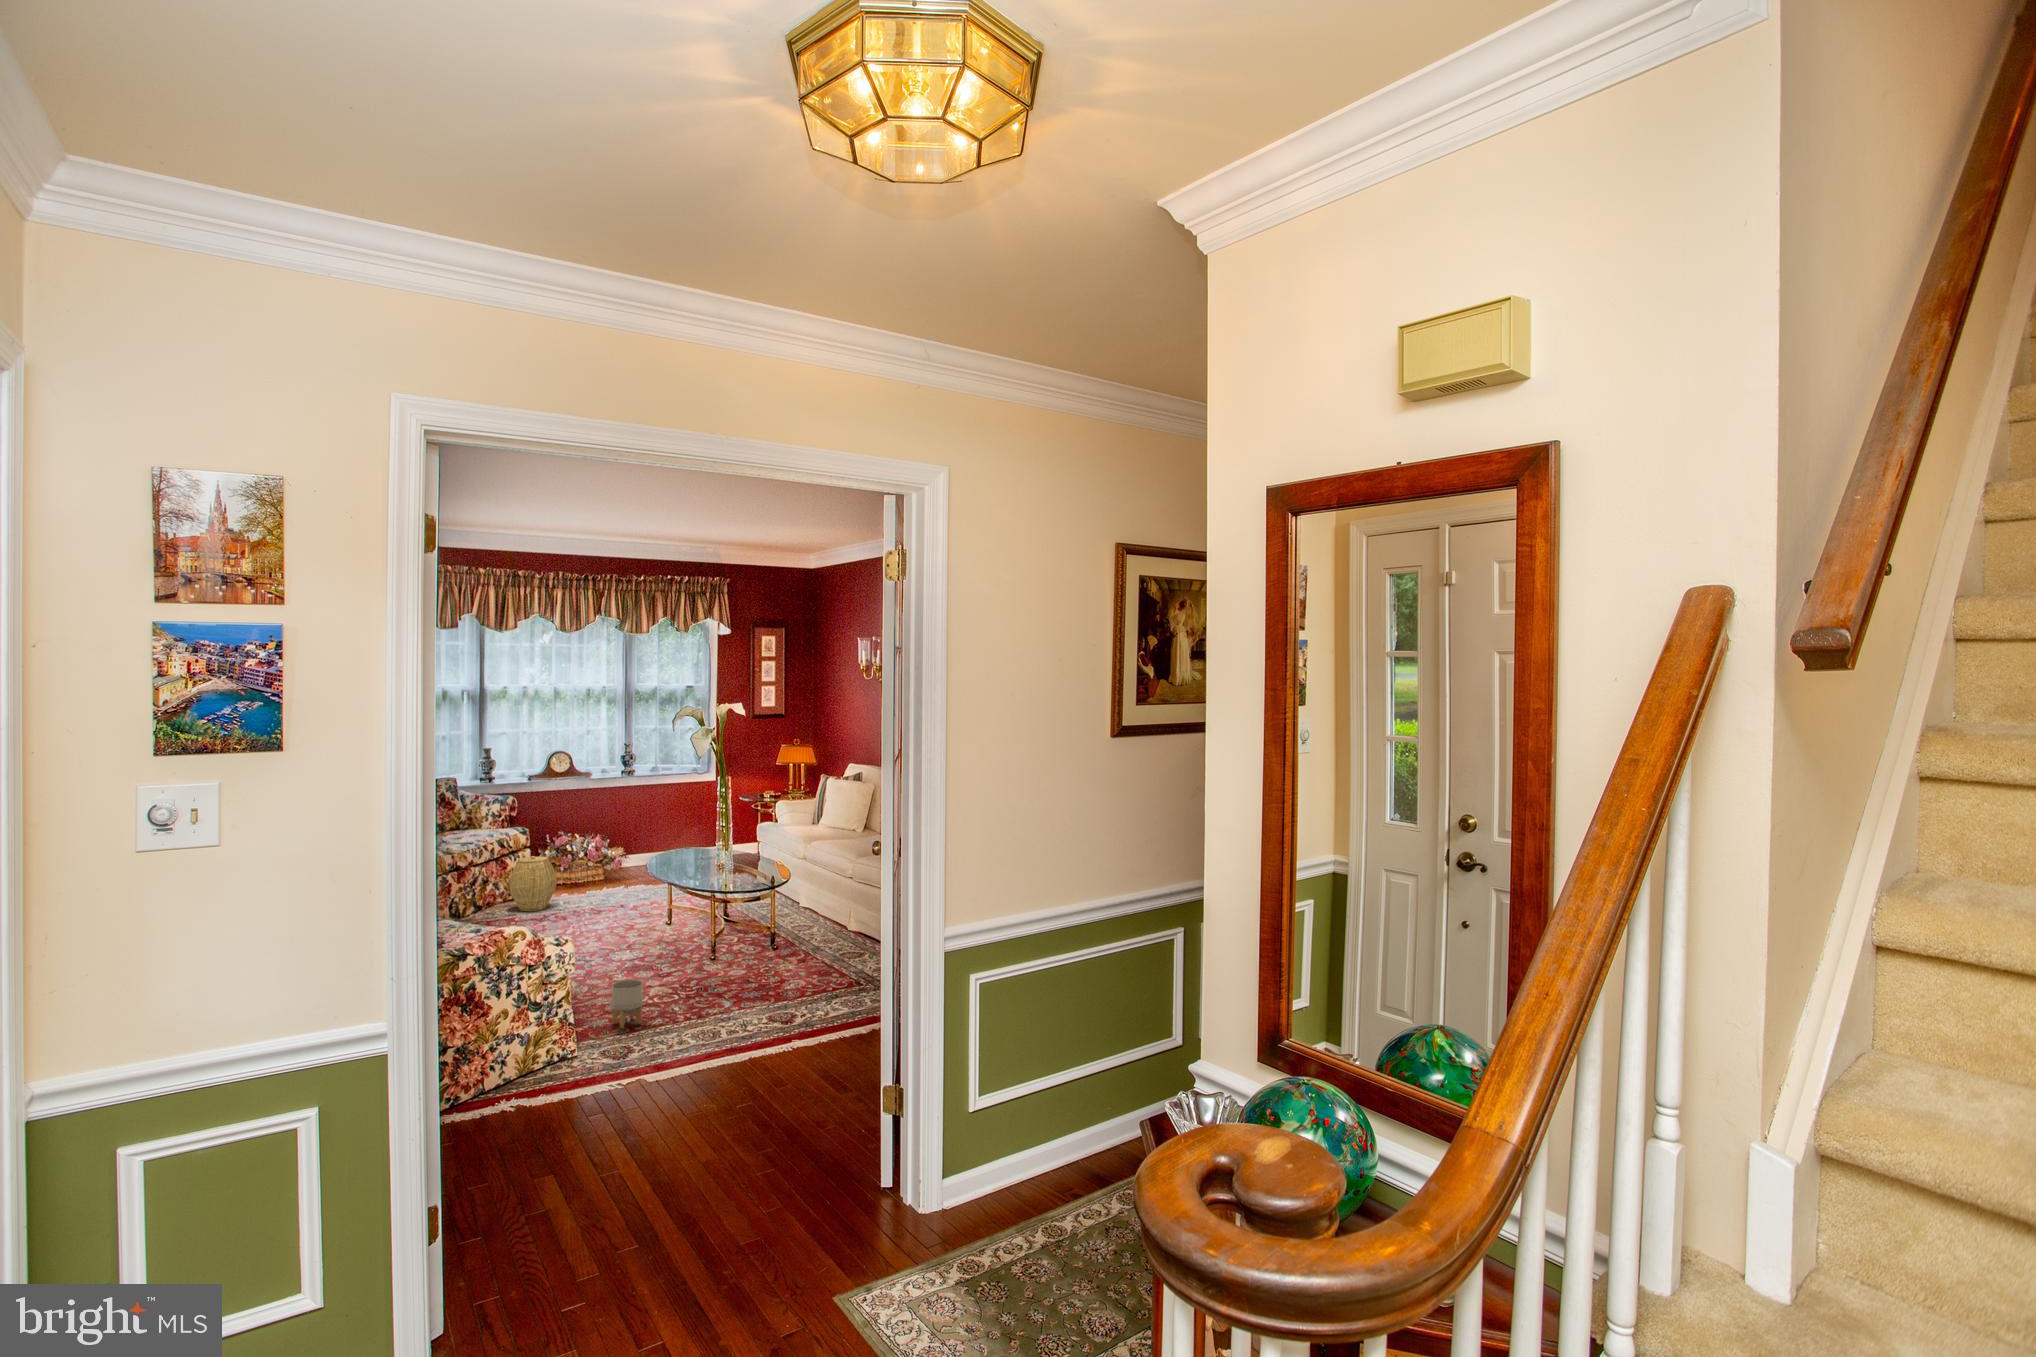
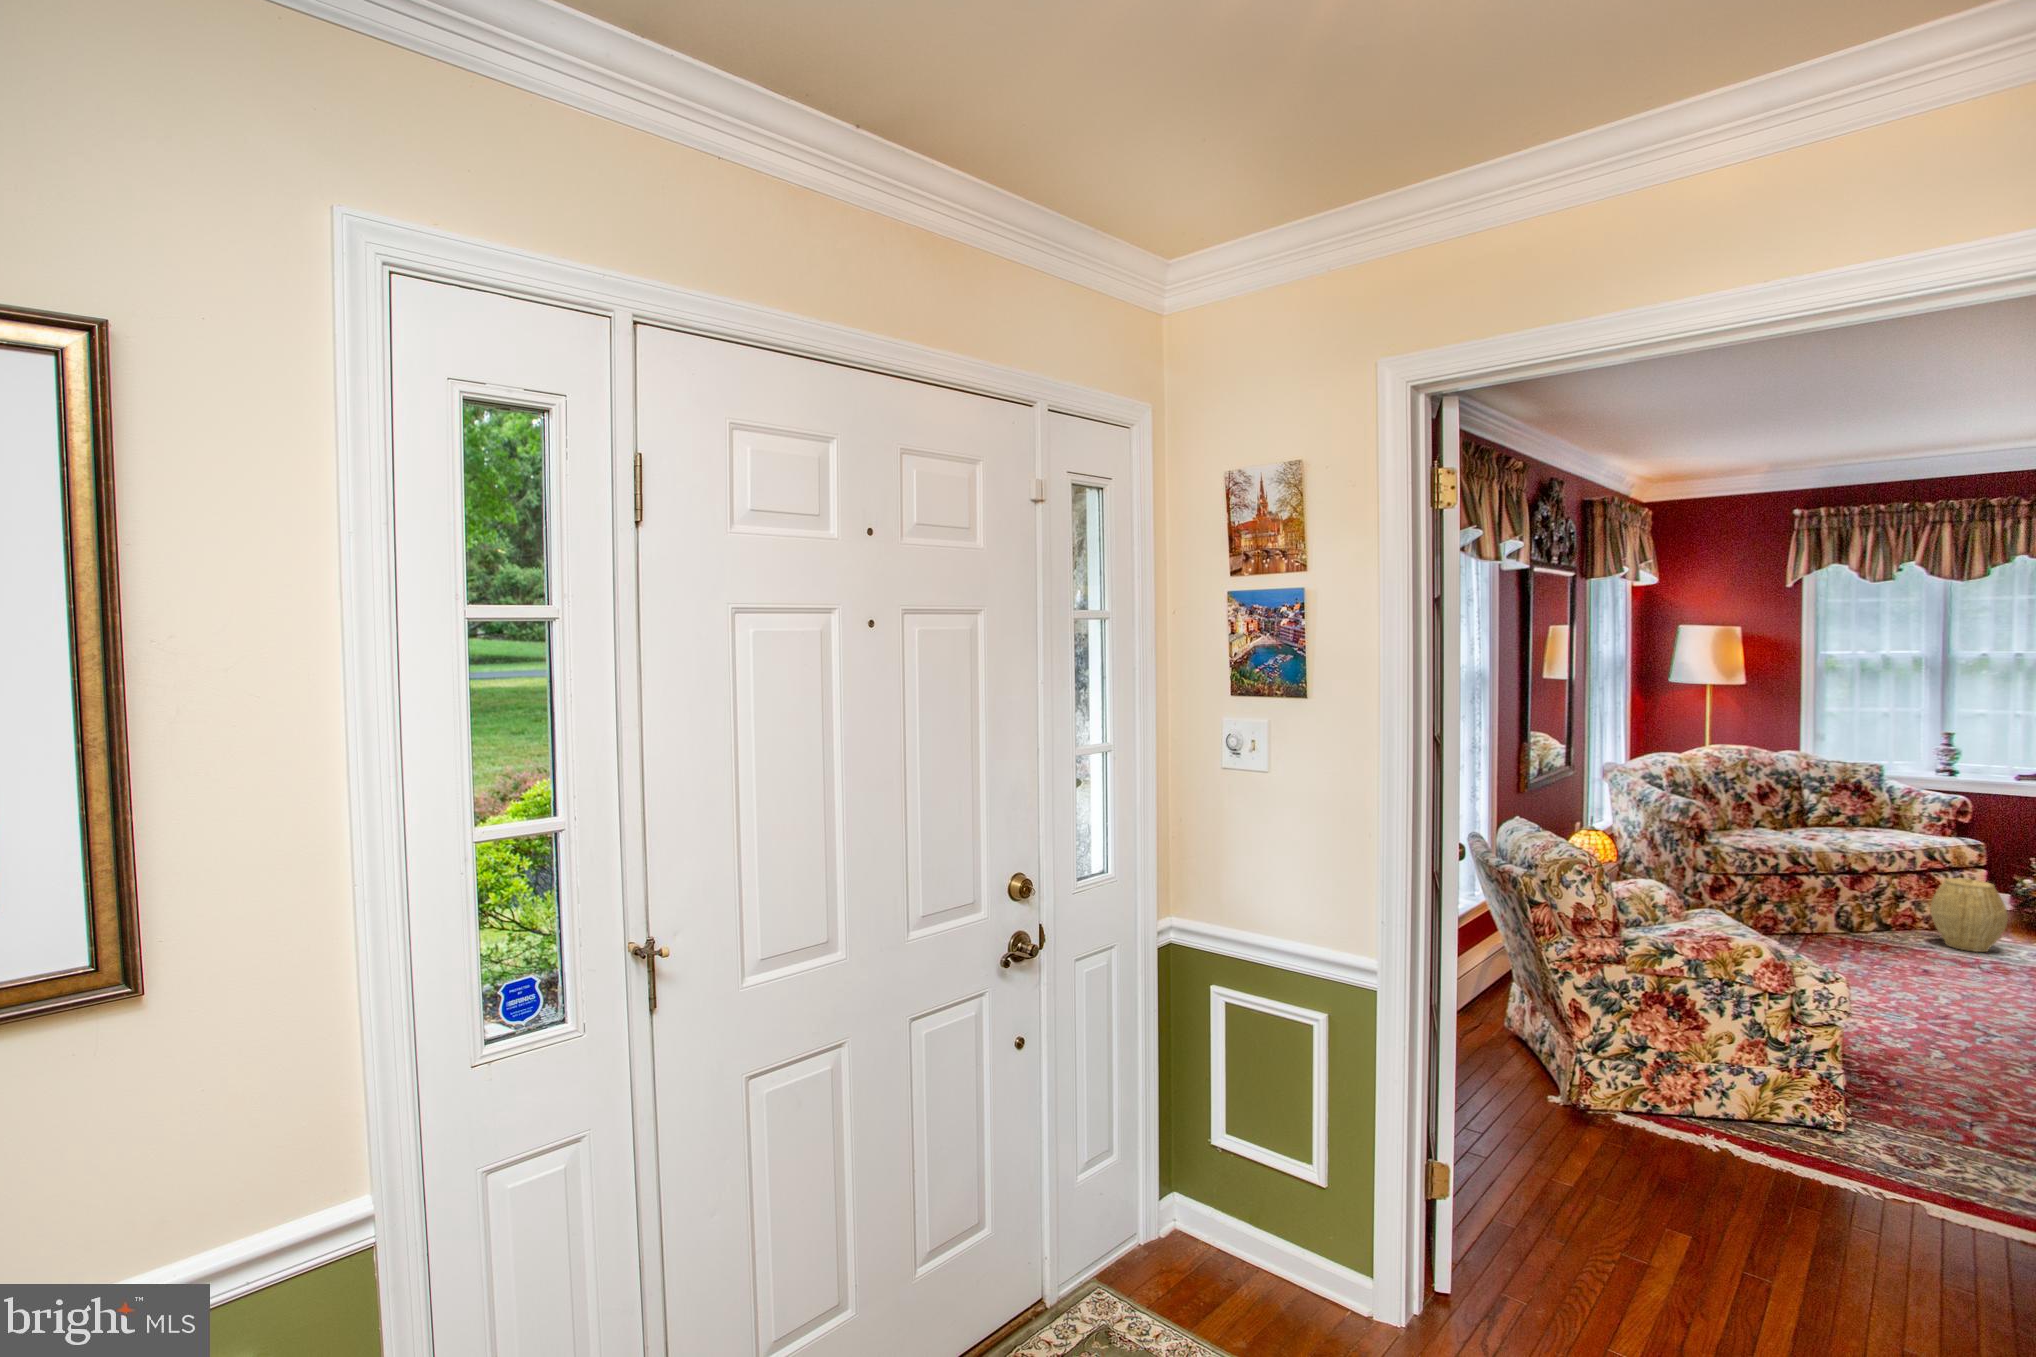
planter: present [612,980,643,1029] -> none [1934,1066,1991,1139]

